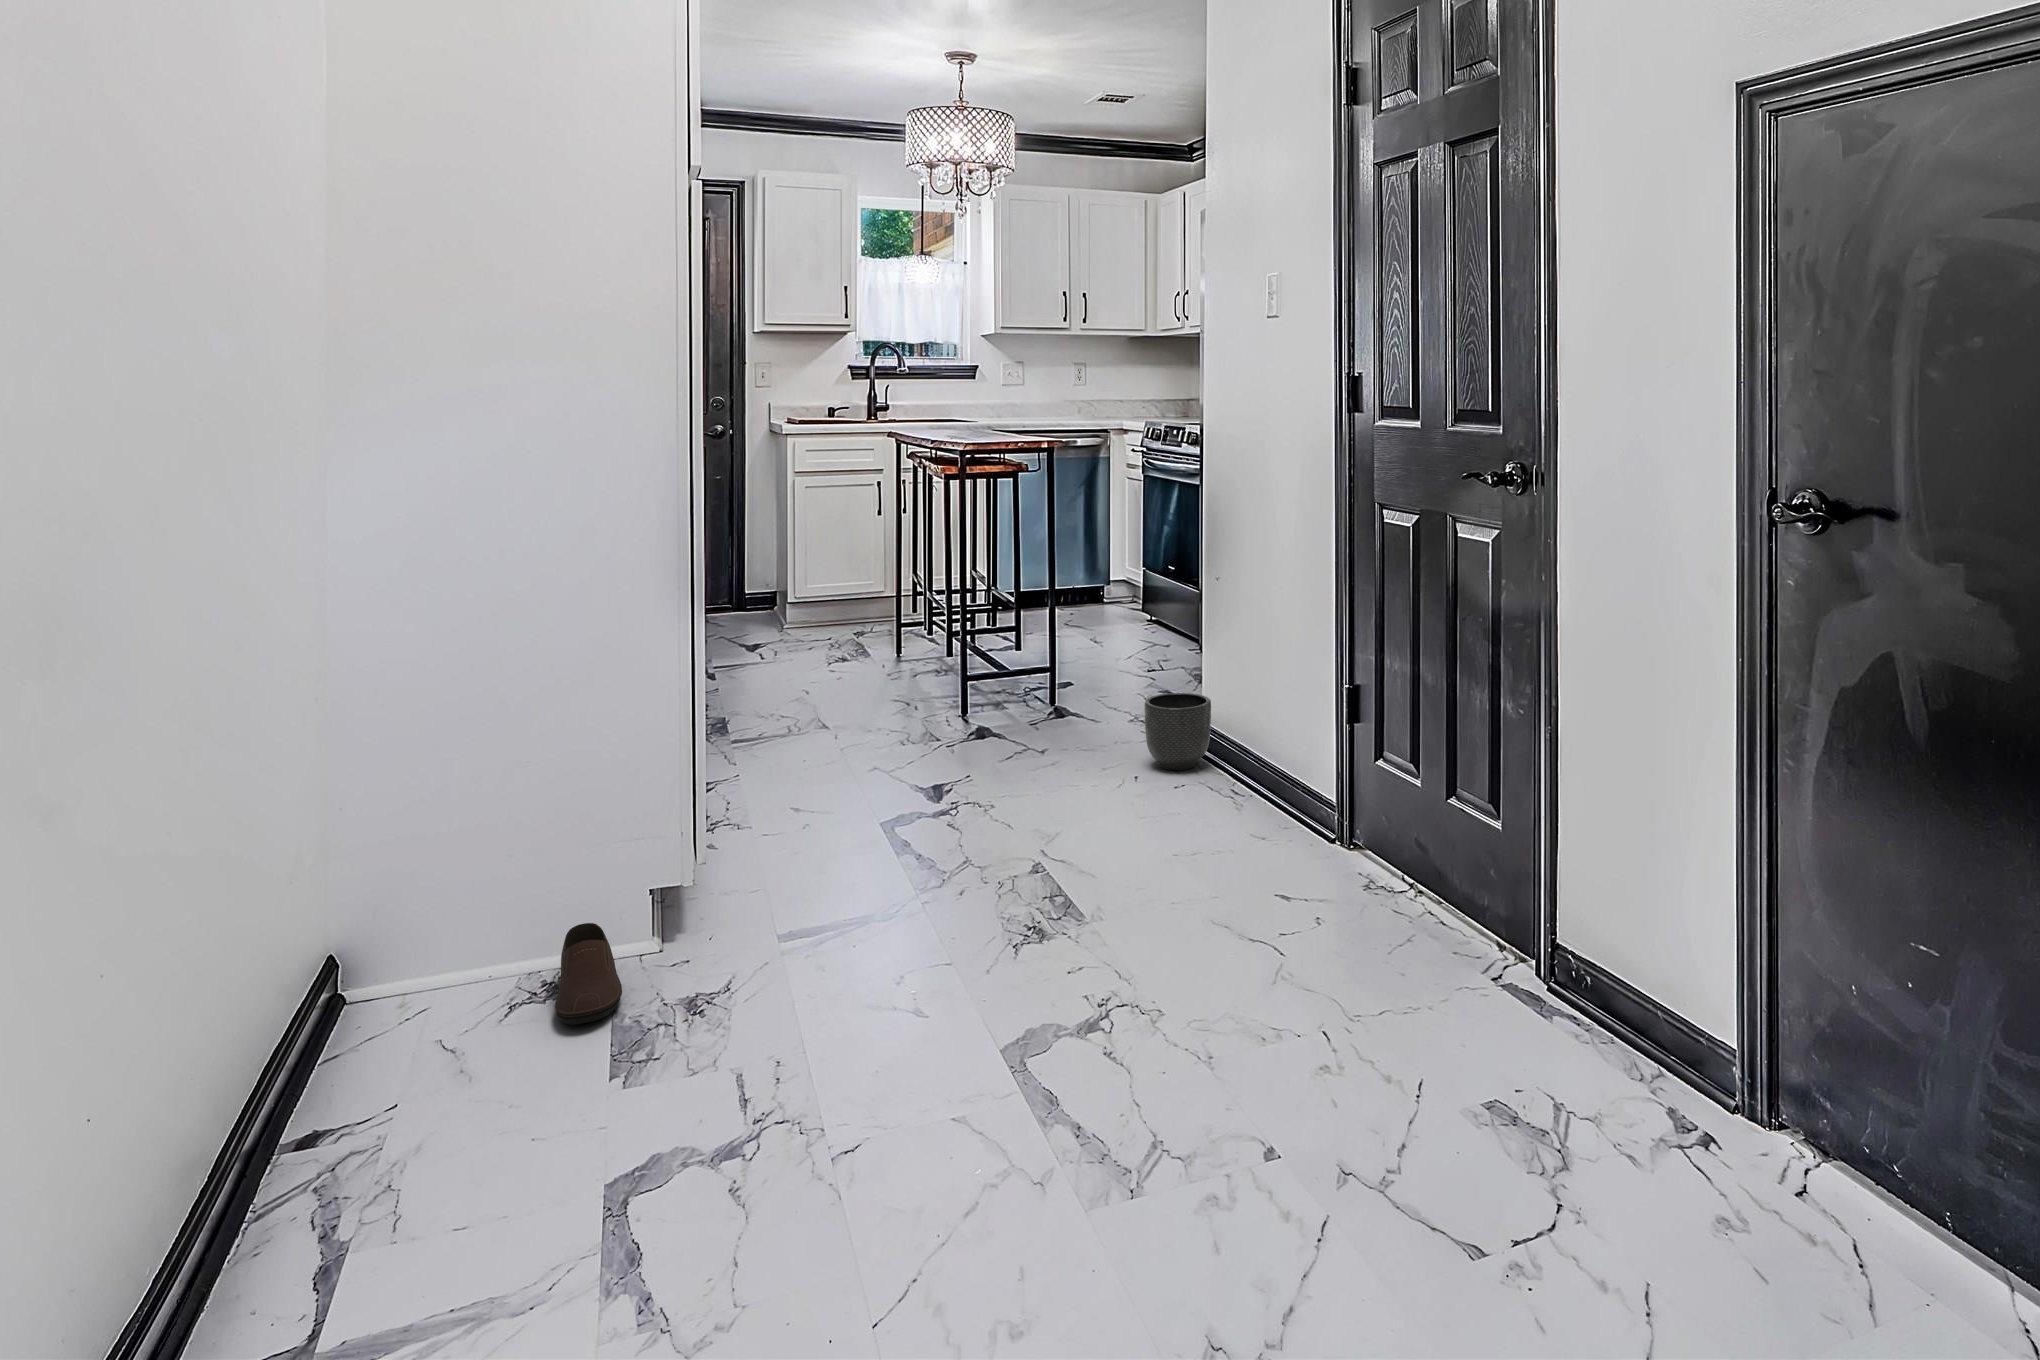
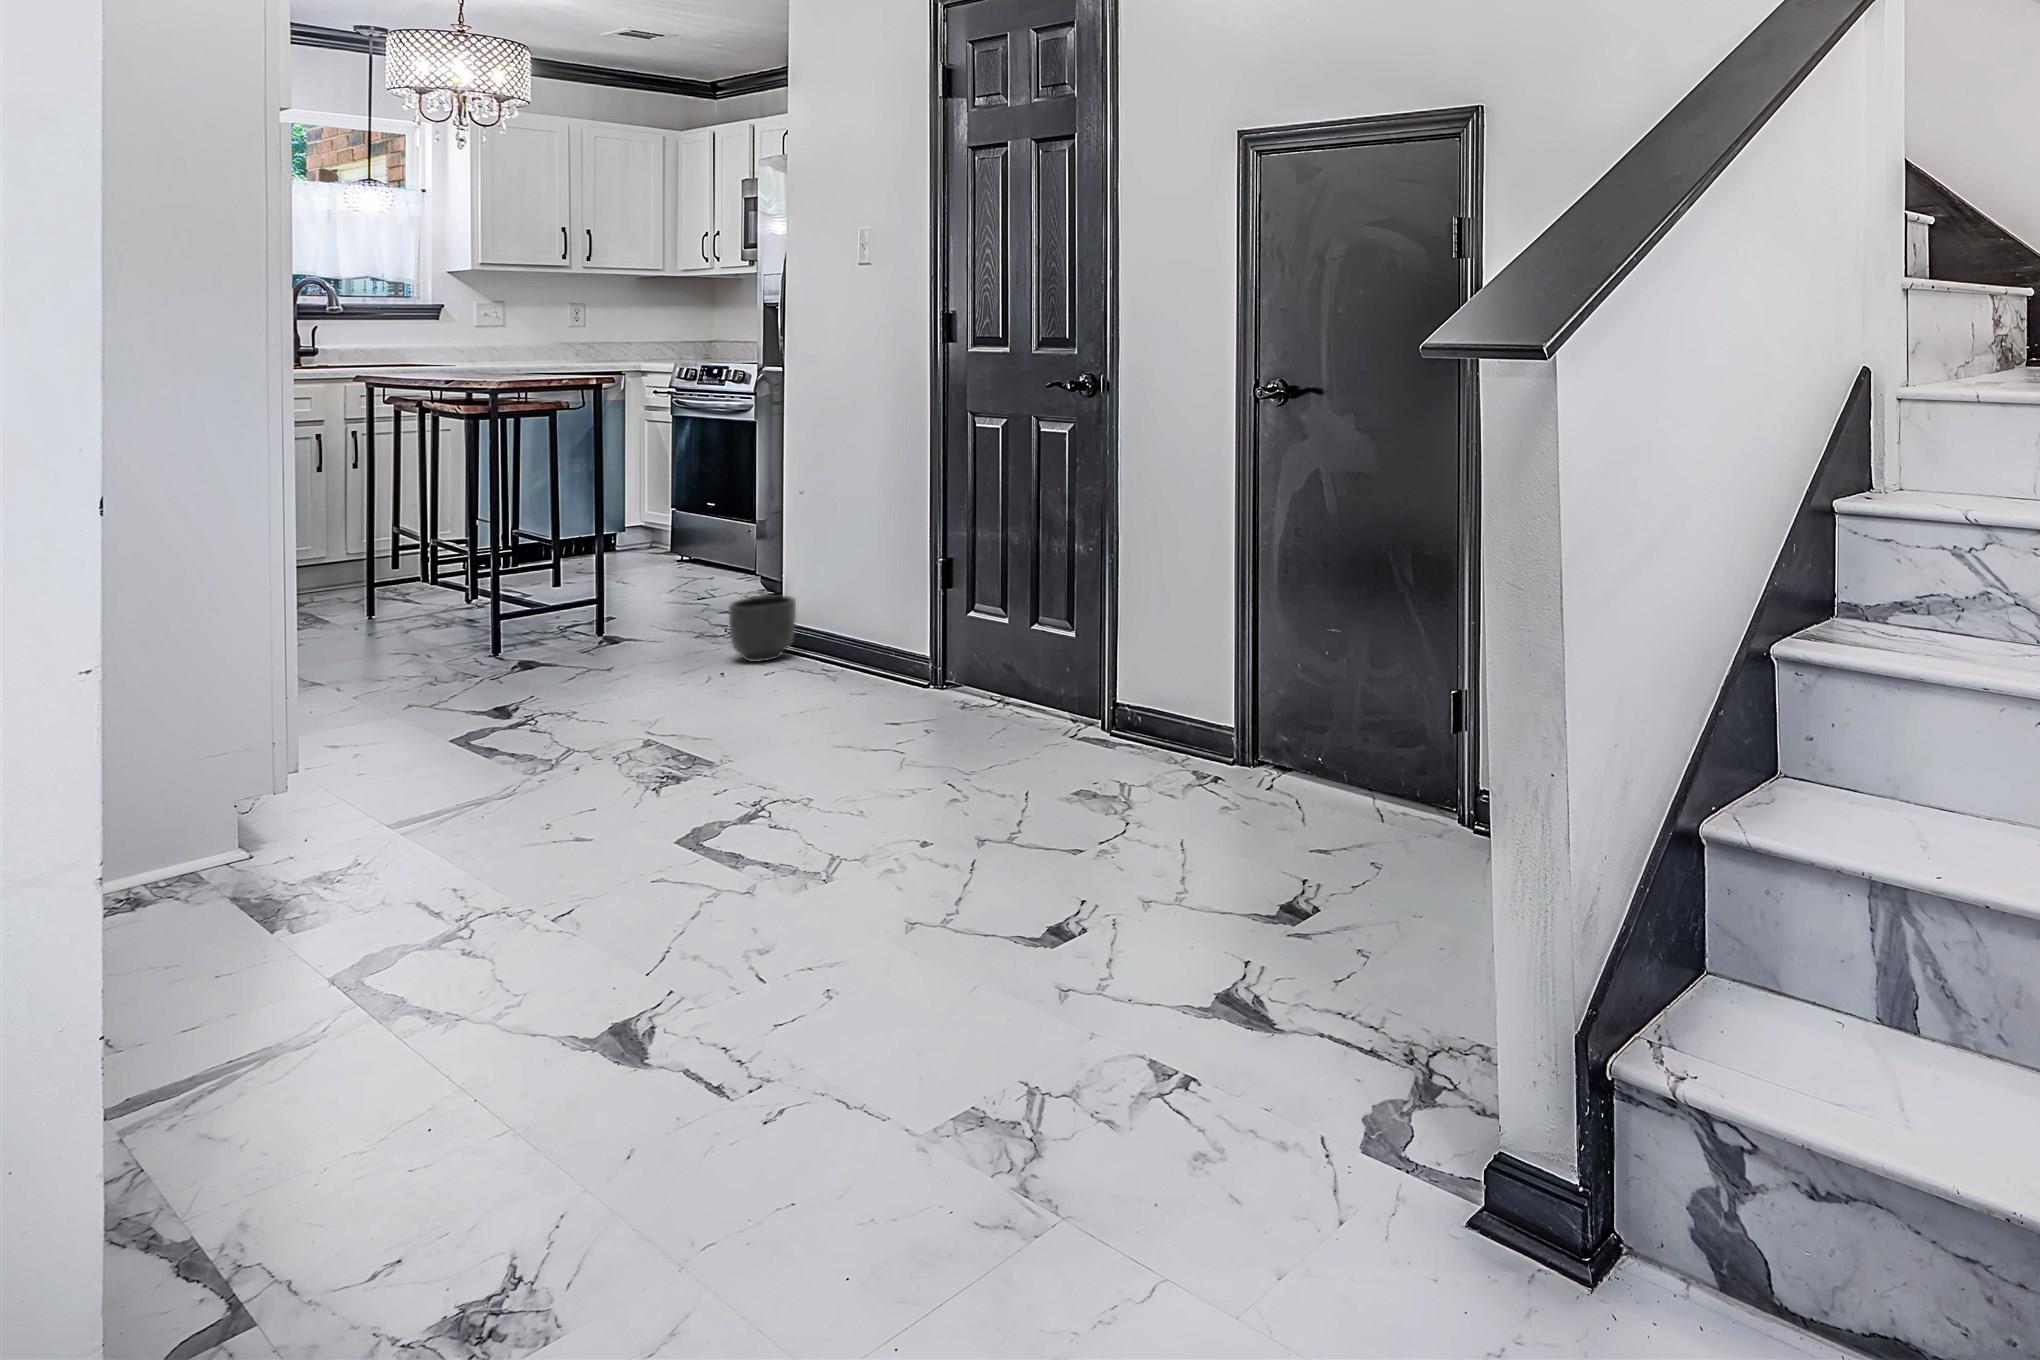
shoe: present [555,923,622,1025] -> none [167,823,261,897]

